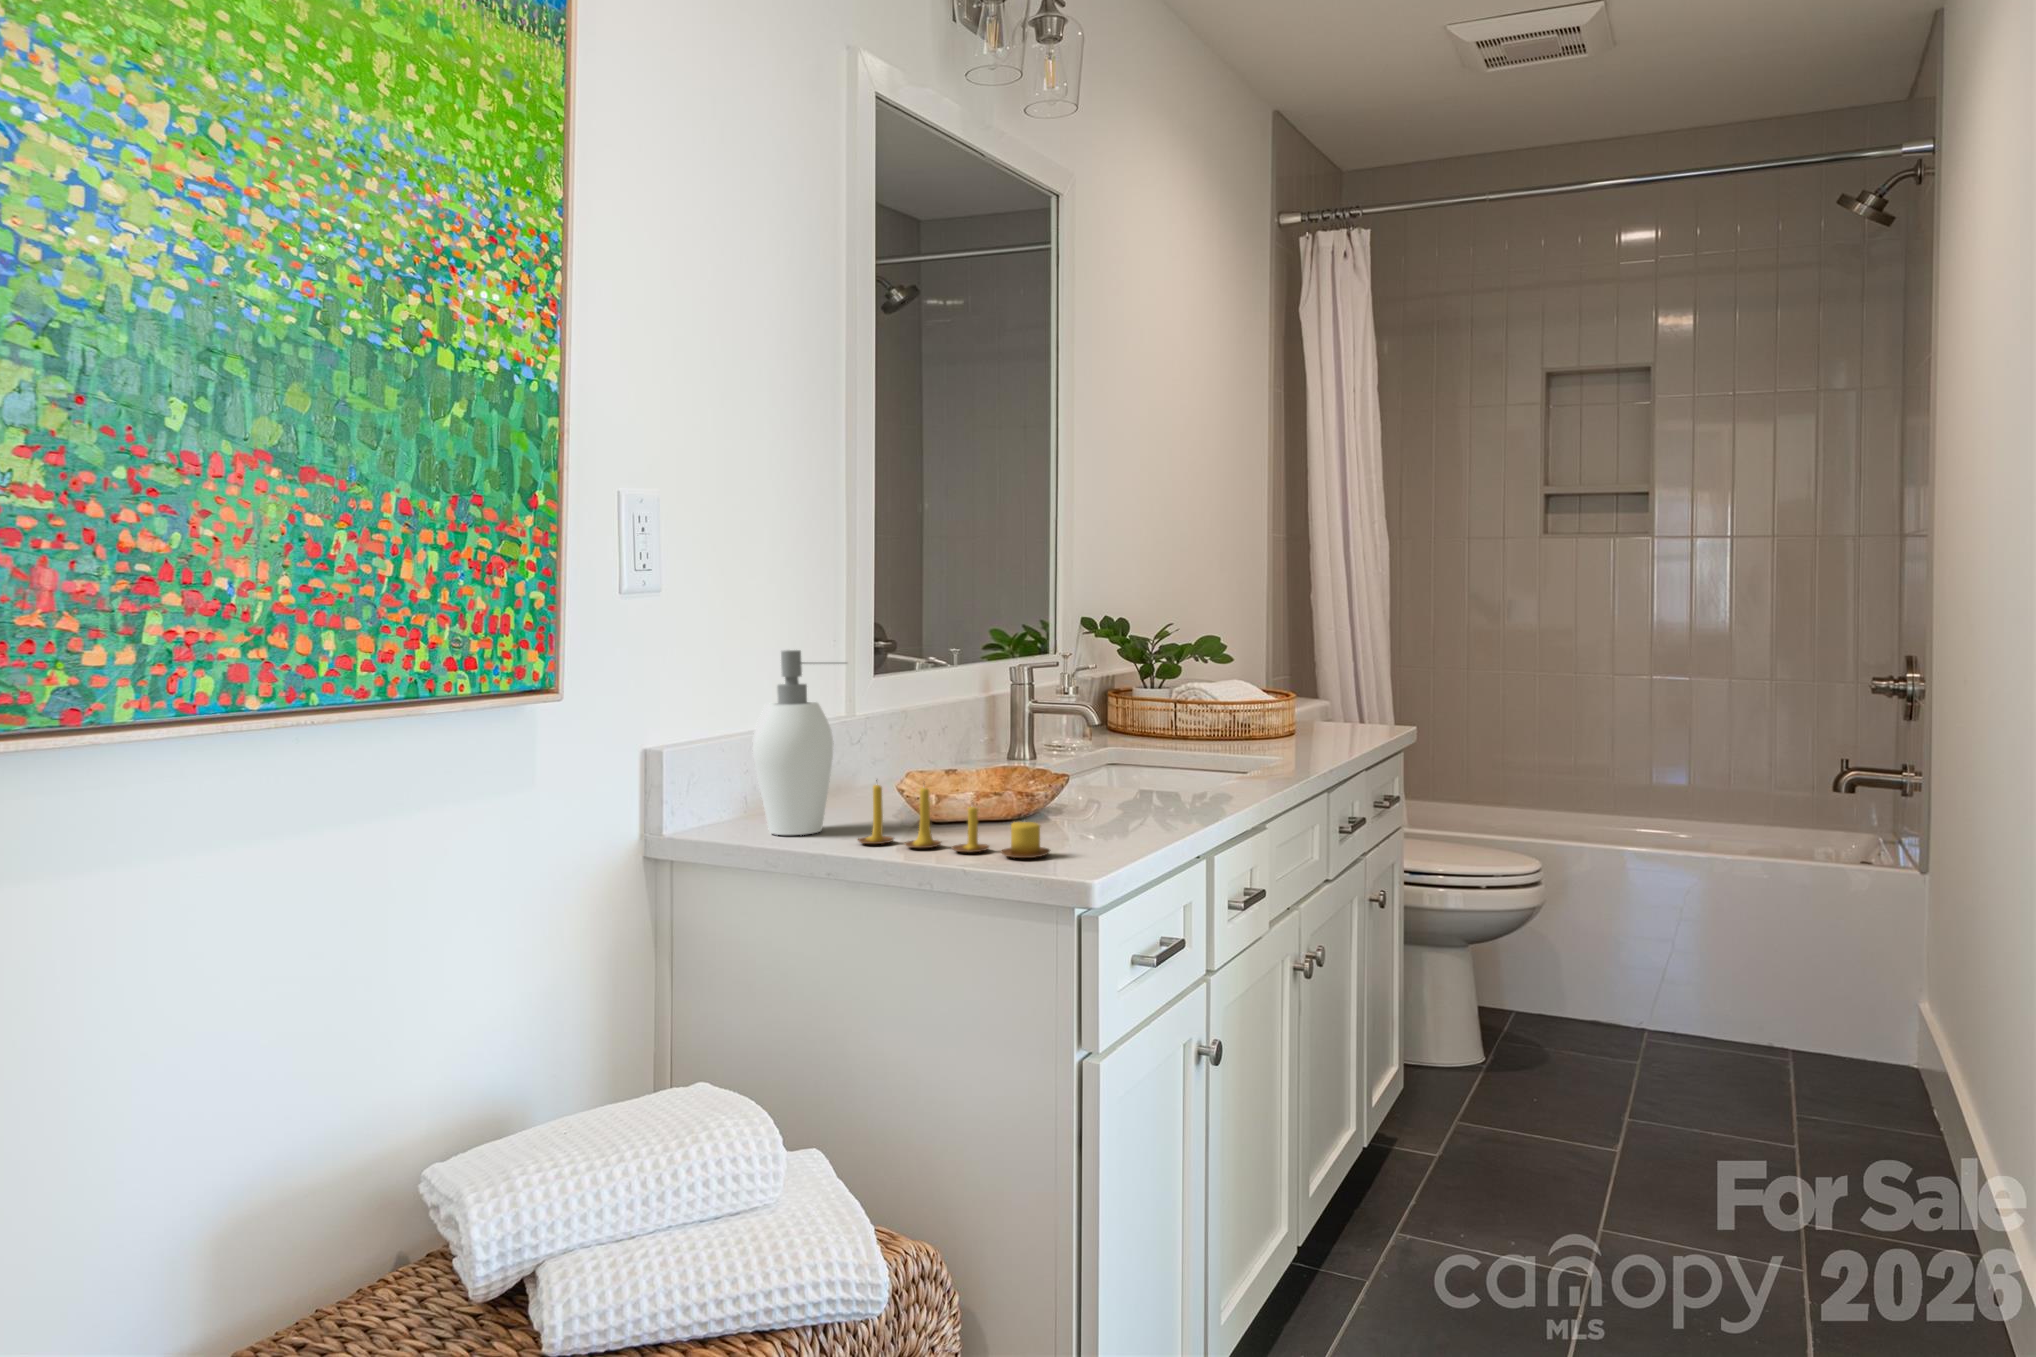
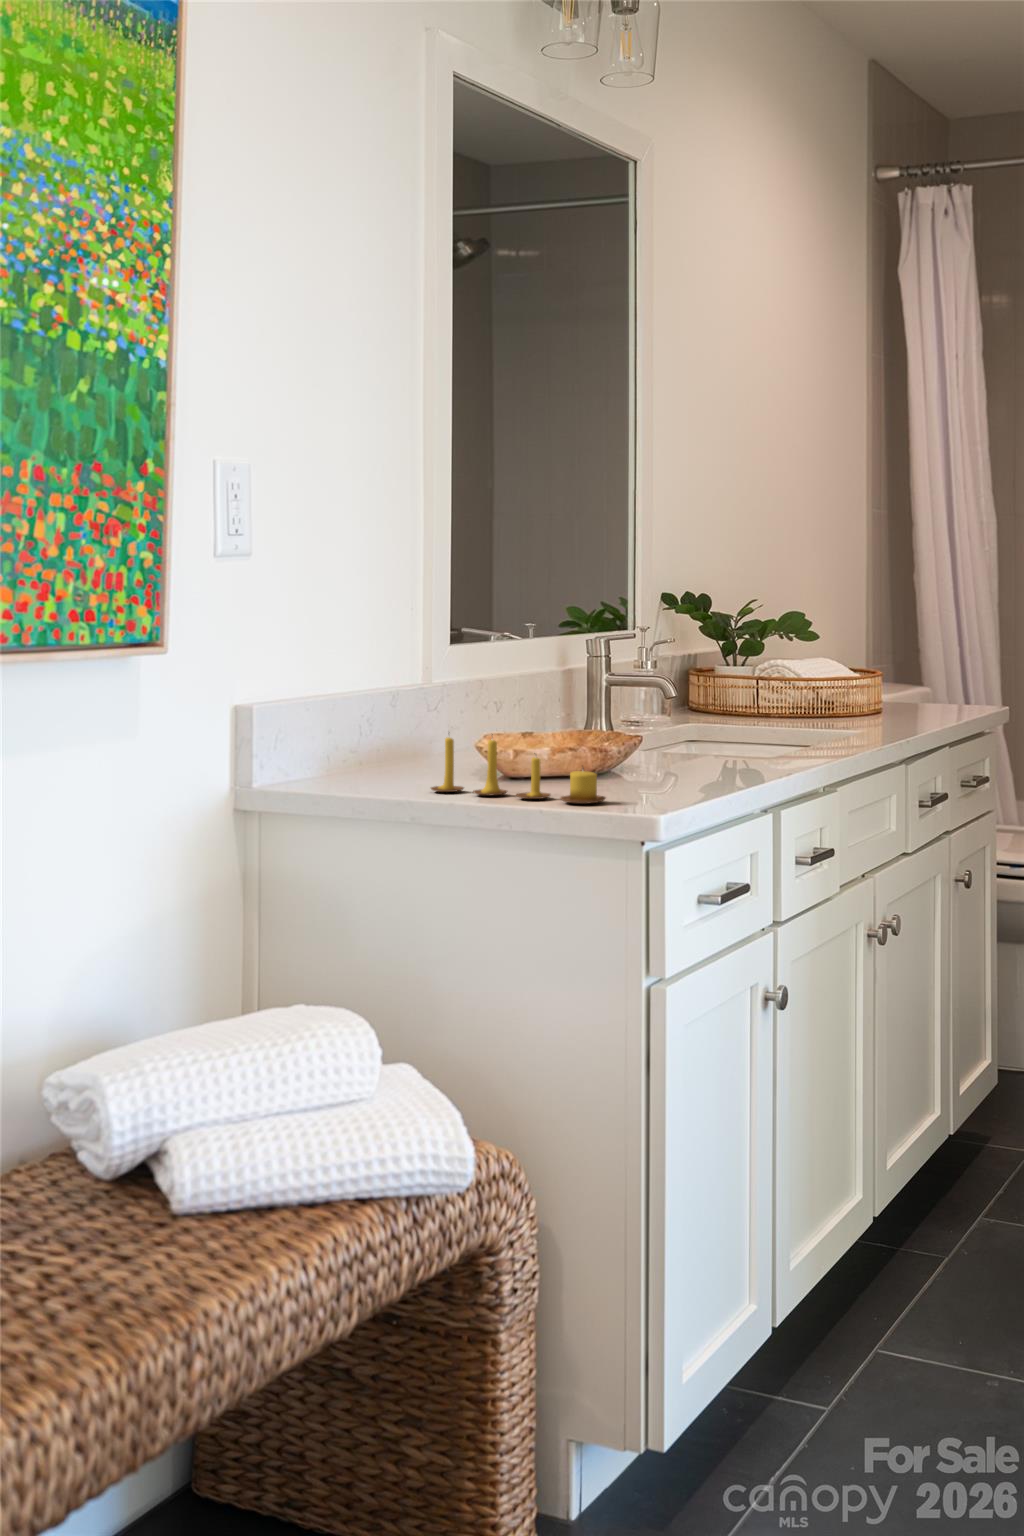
soap dispenser: present [753,650,846,835] -> none [335,612,424,785]

